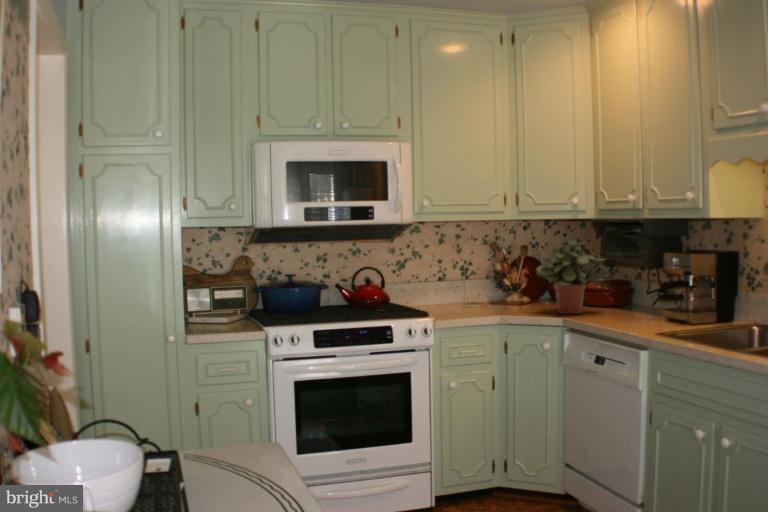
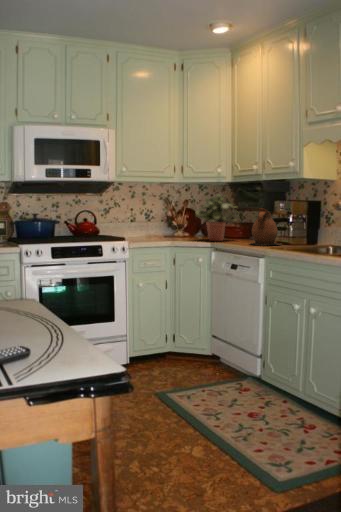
ceramic pitcher: none [620,266,677,325] -> present [251,209,279,245]

